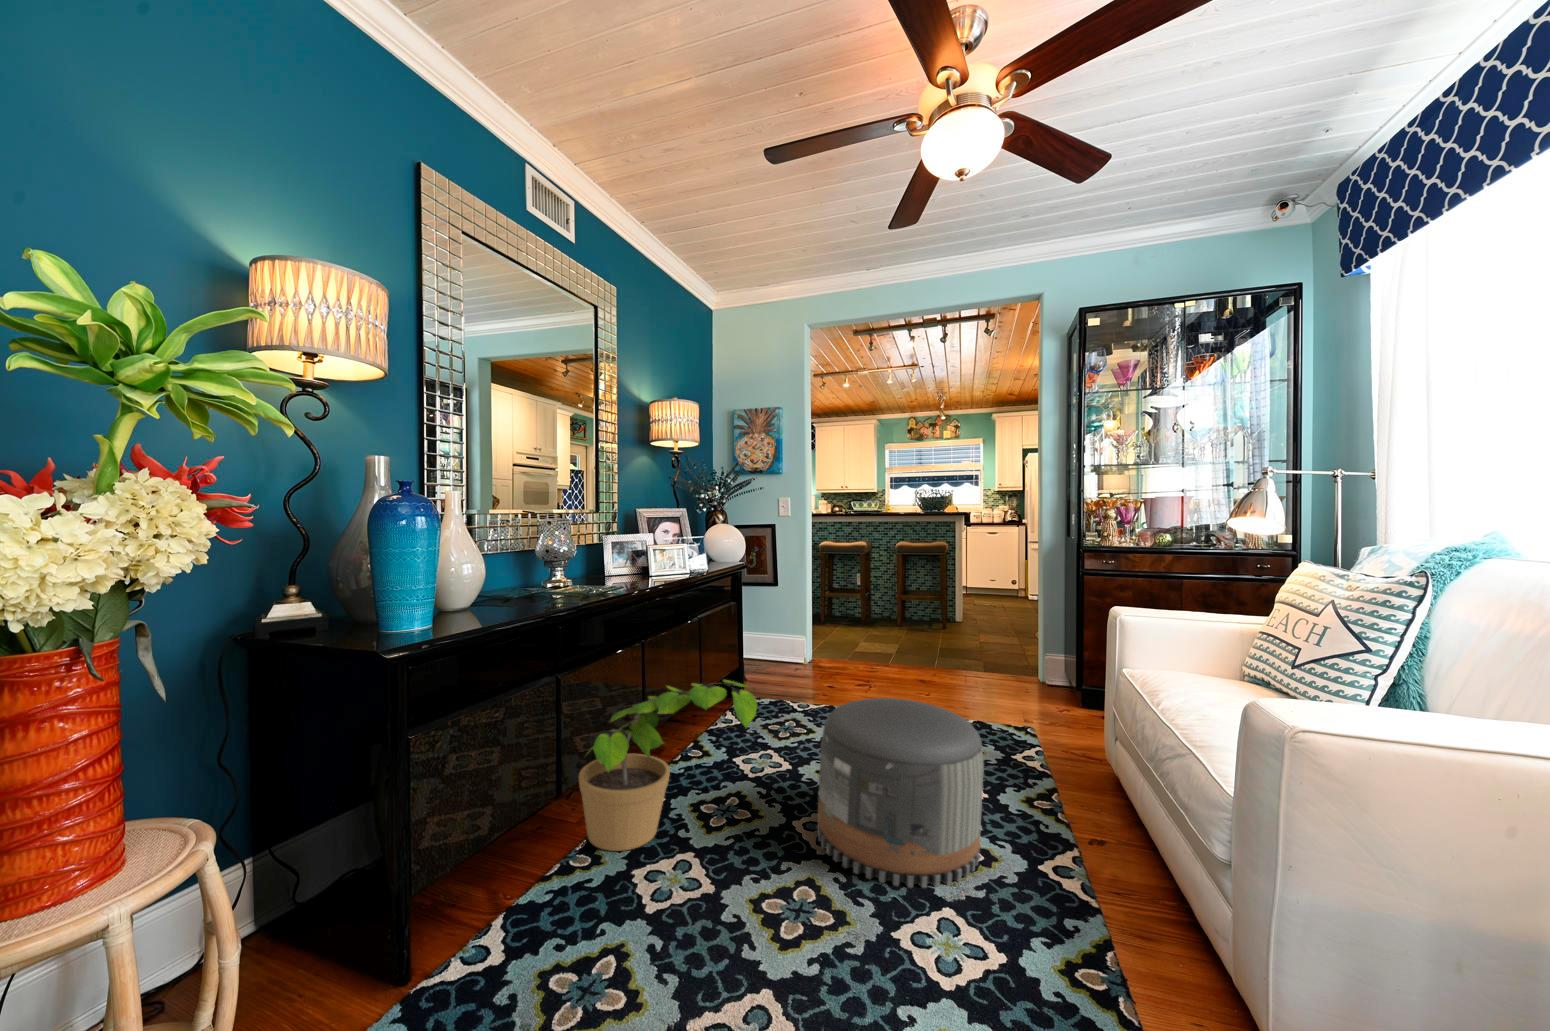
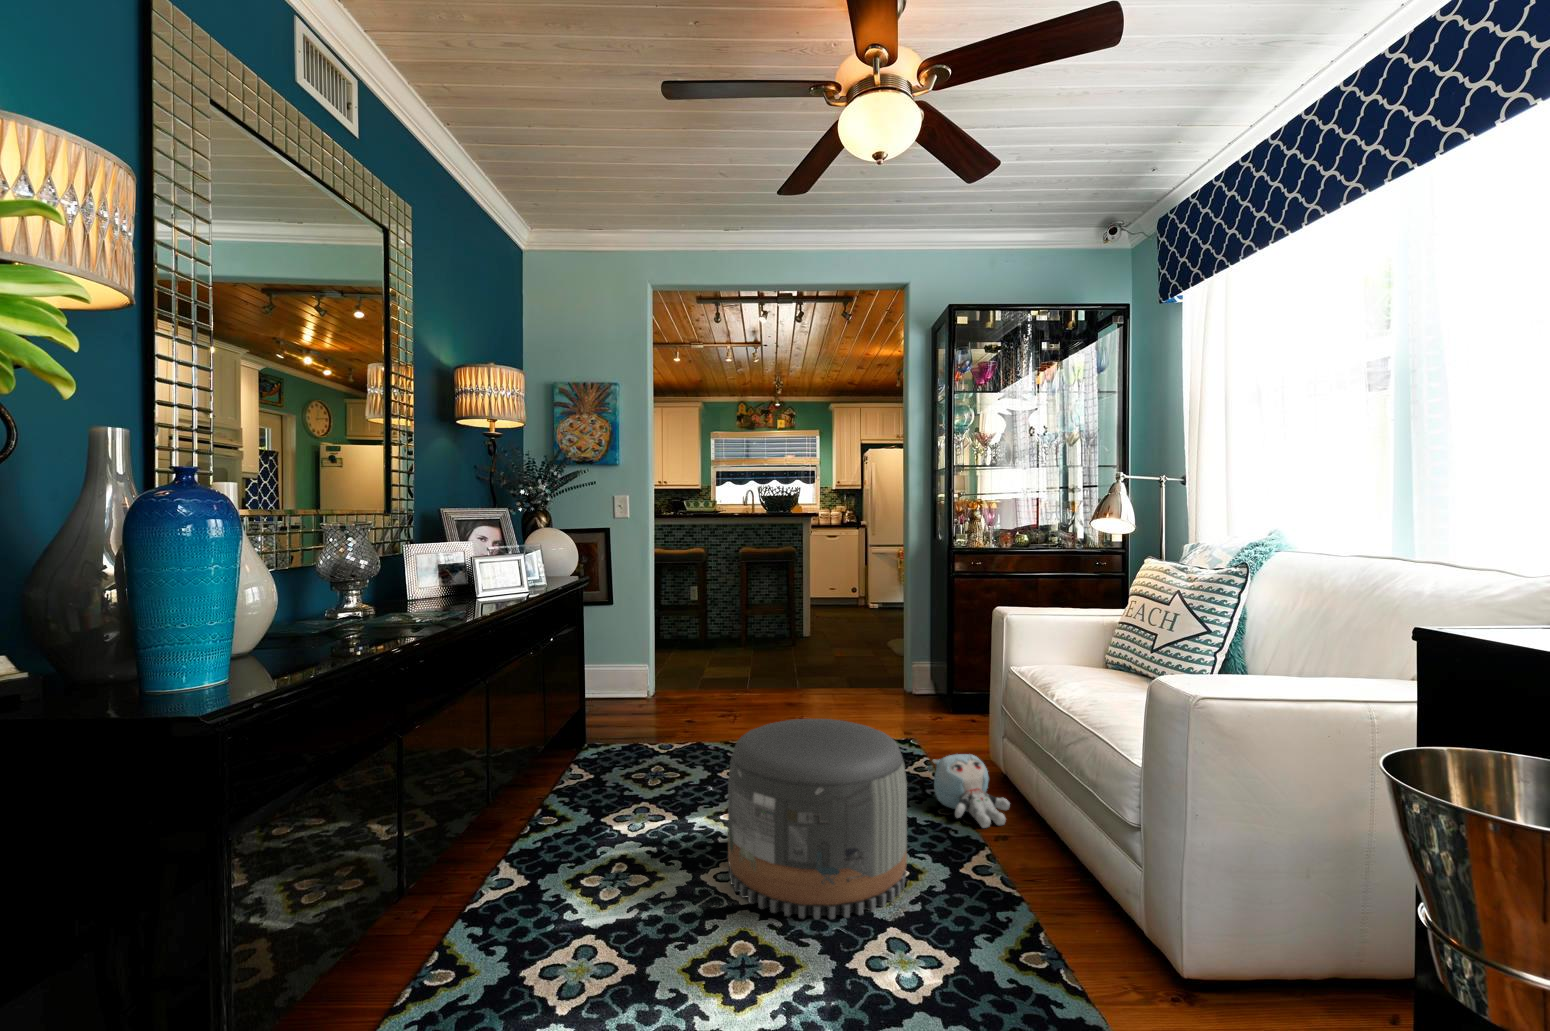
potted plant: present [579,680,758,851] -> none [435,721,667,954]
plush toy: none [1030,752,1106,828] -> present [933,754,1010,828]

